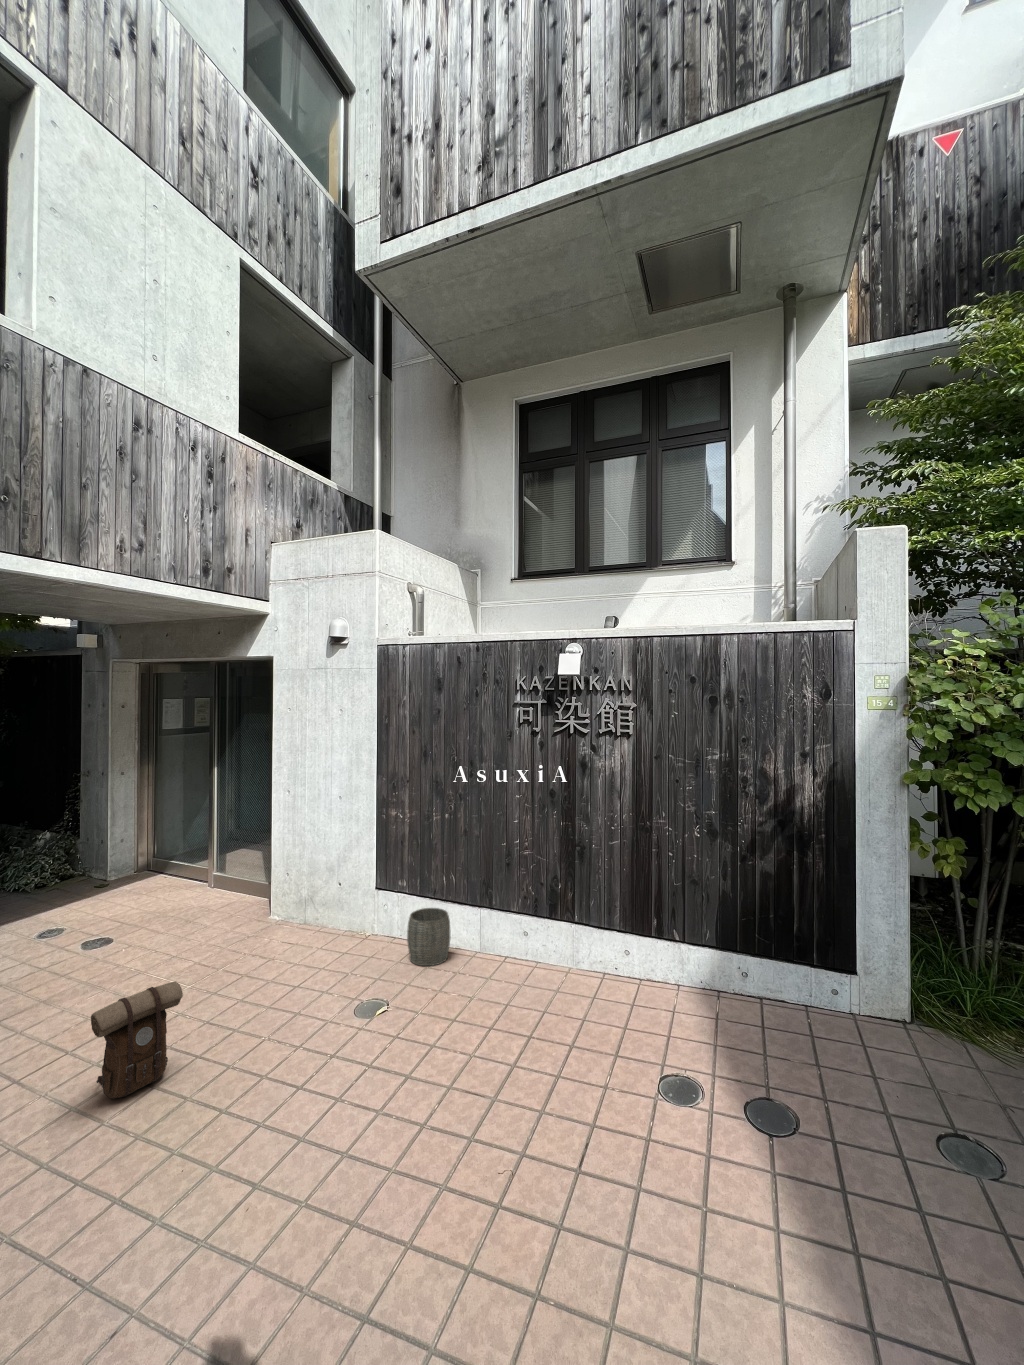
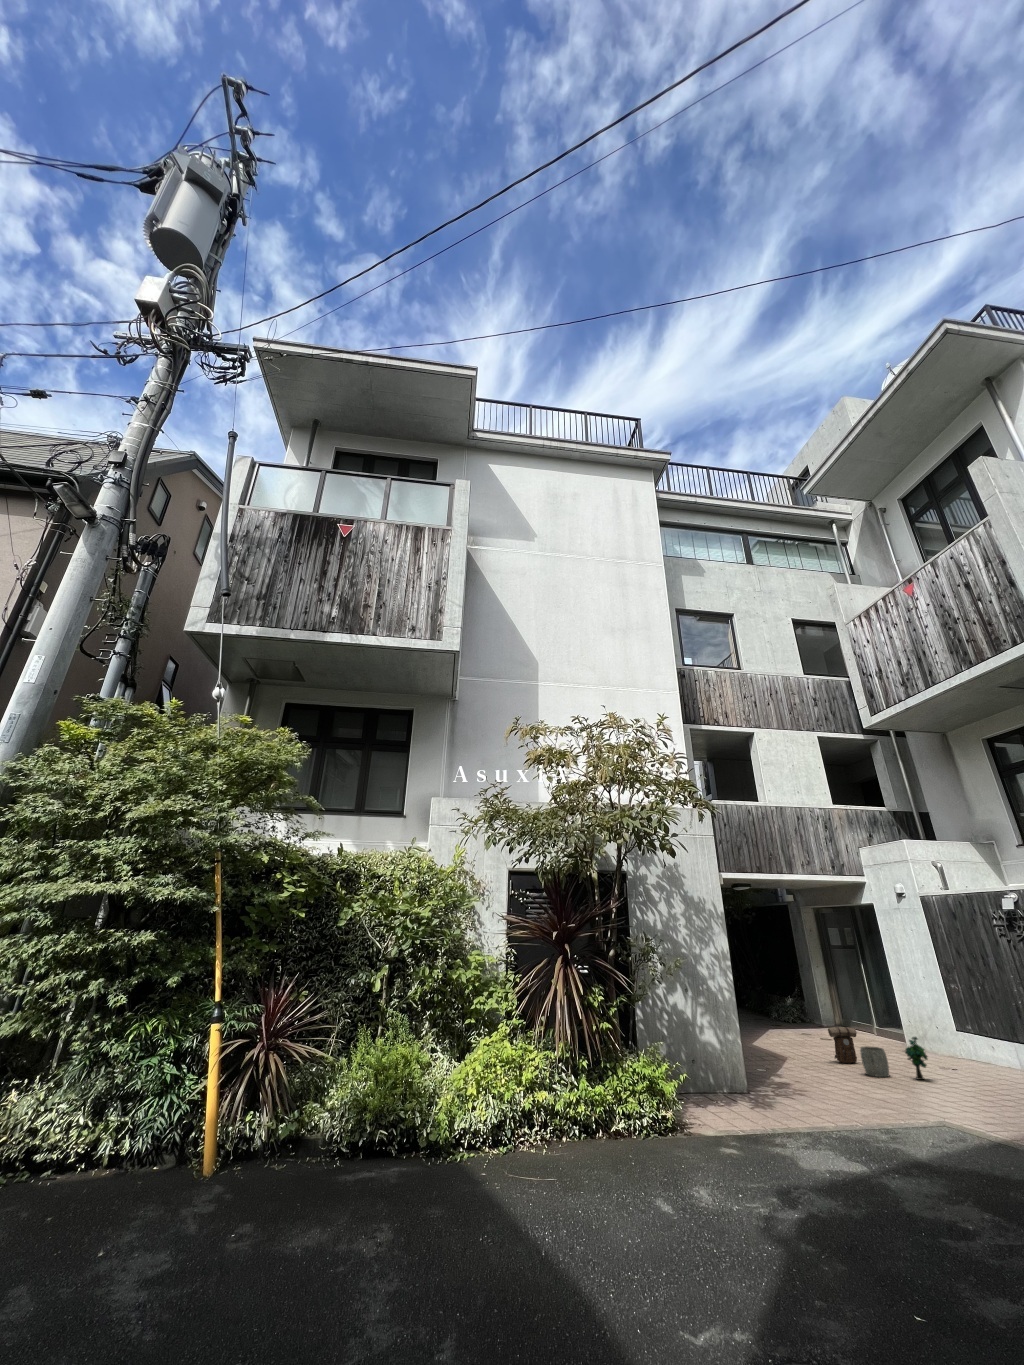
woven basket: present [407,908,451,966] -> present [860,1046,889,1077]
decorative plant: none [313,1016,381,1137] -> present [905,1037,928,1080]

